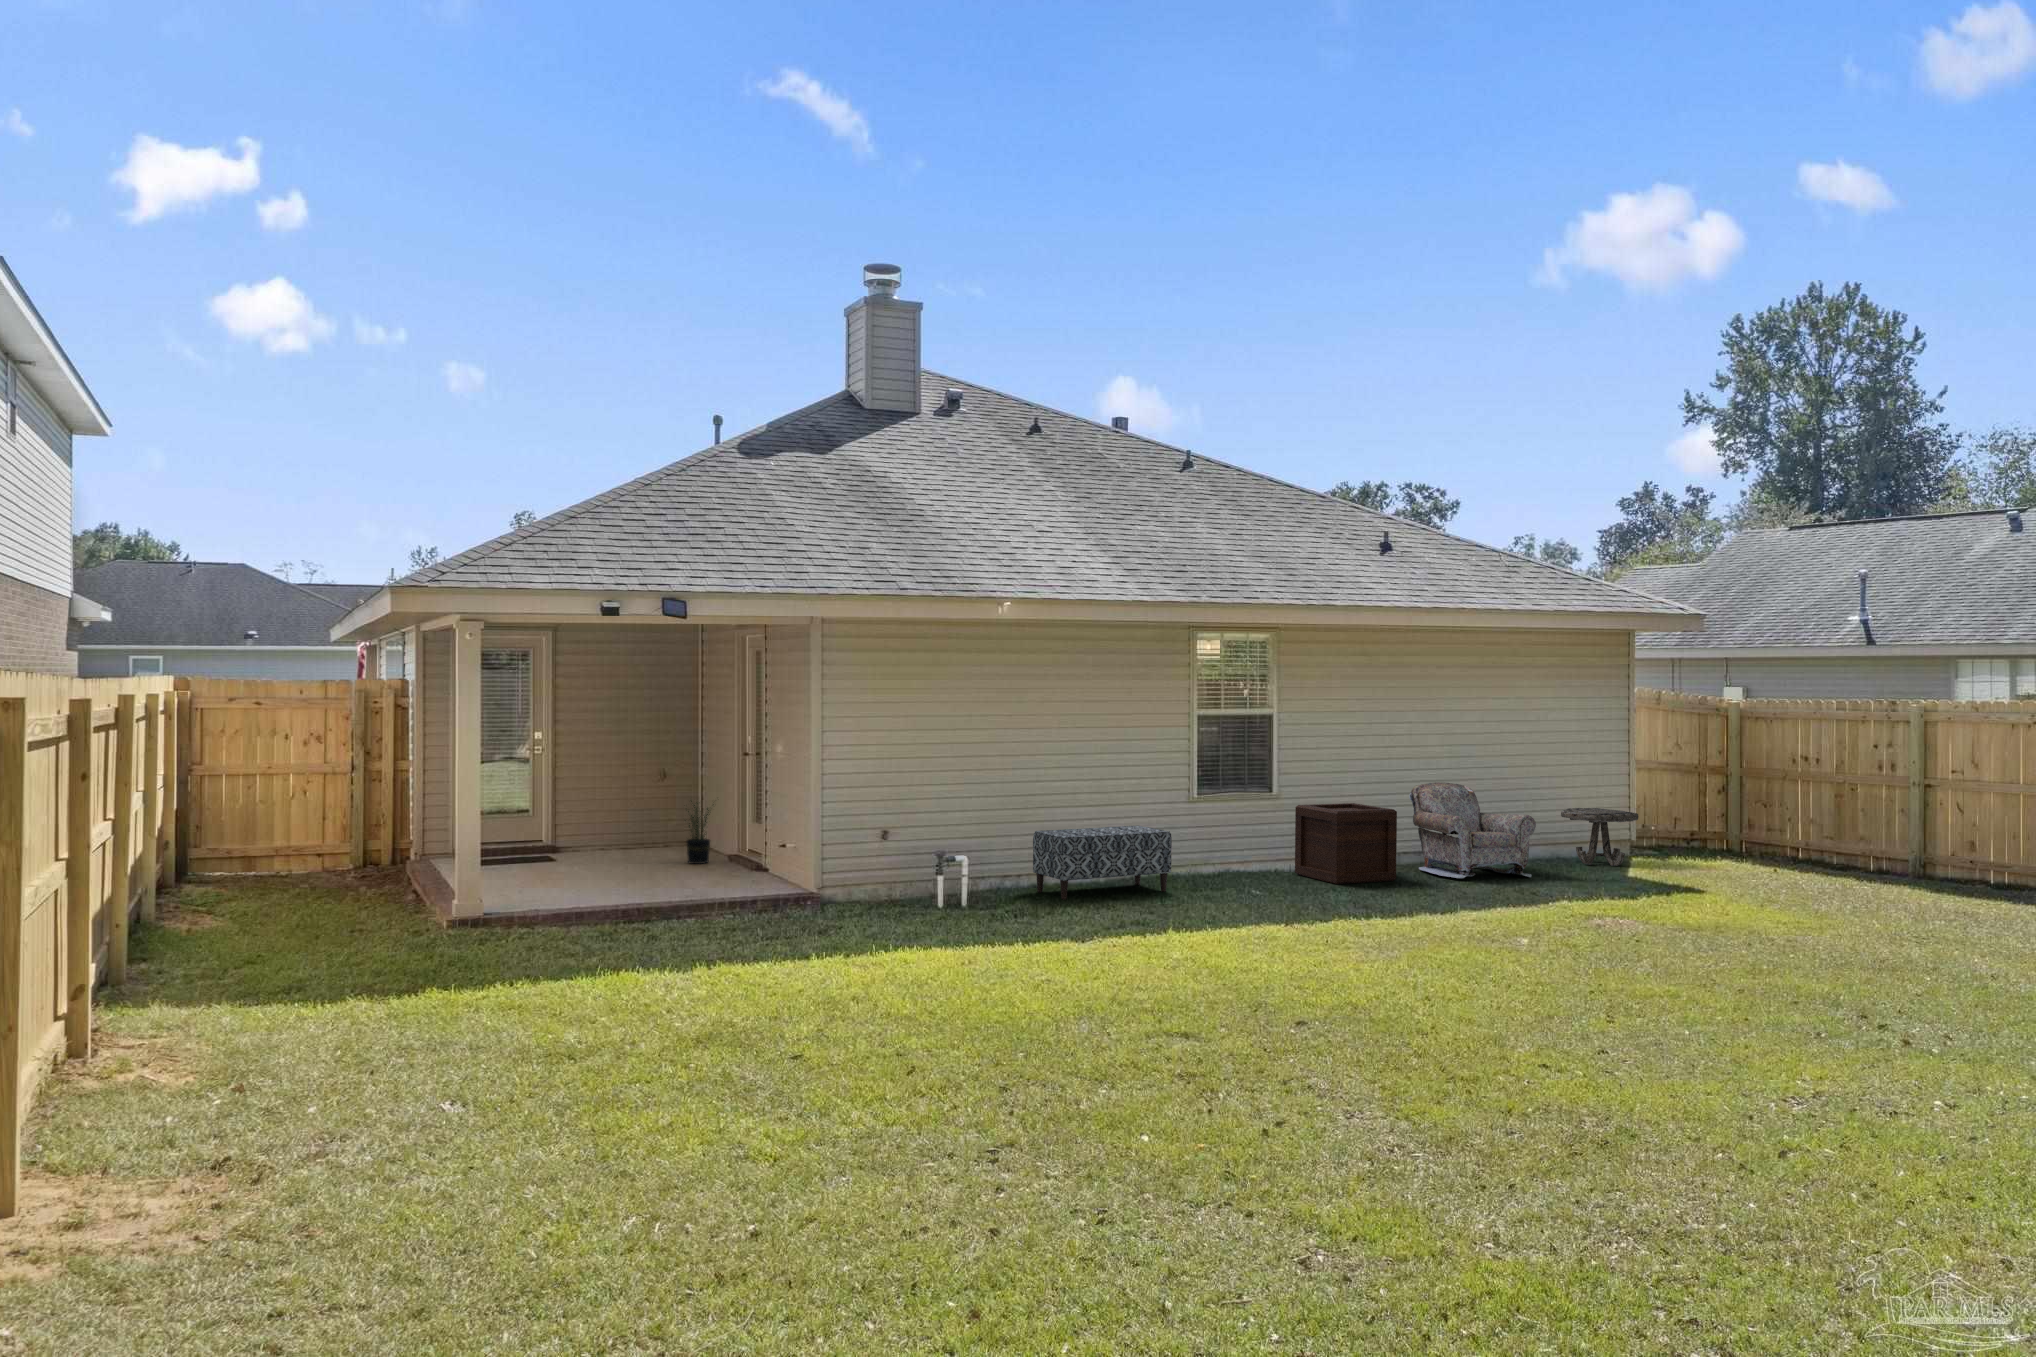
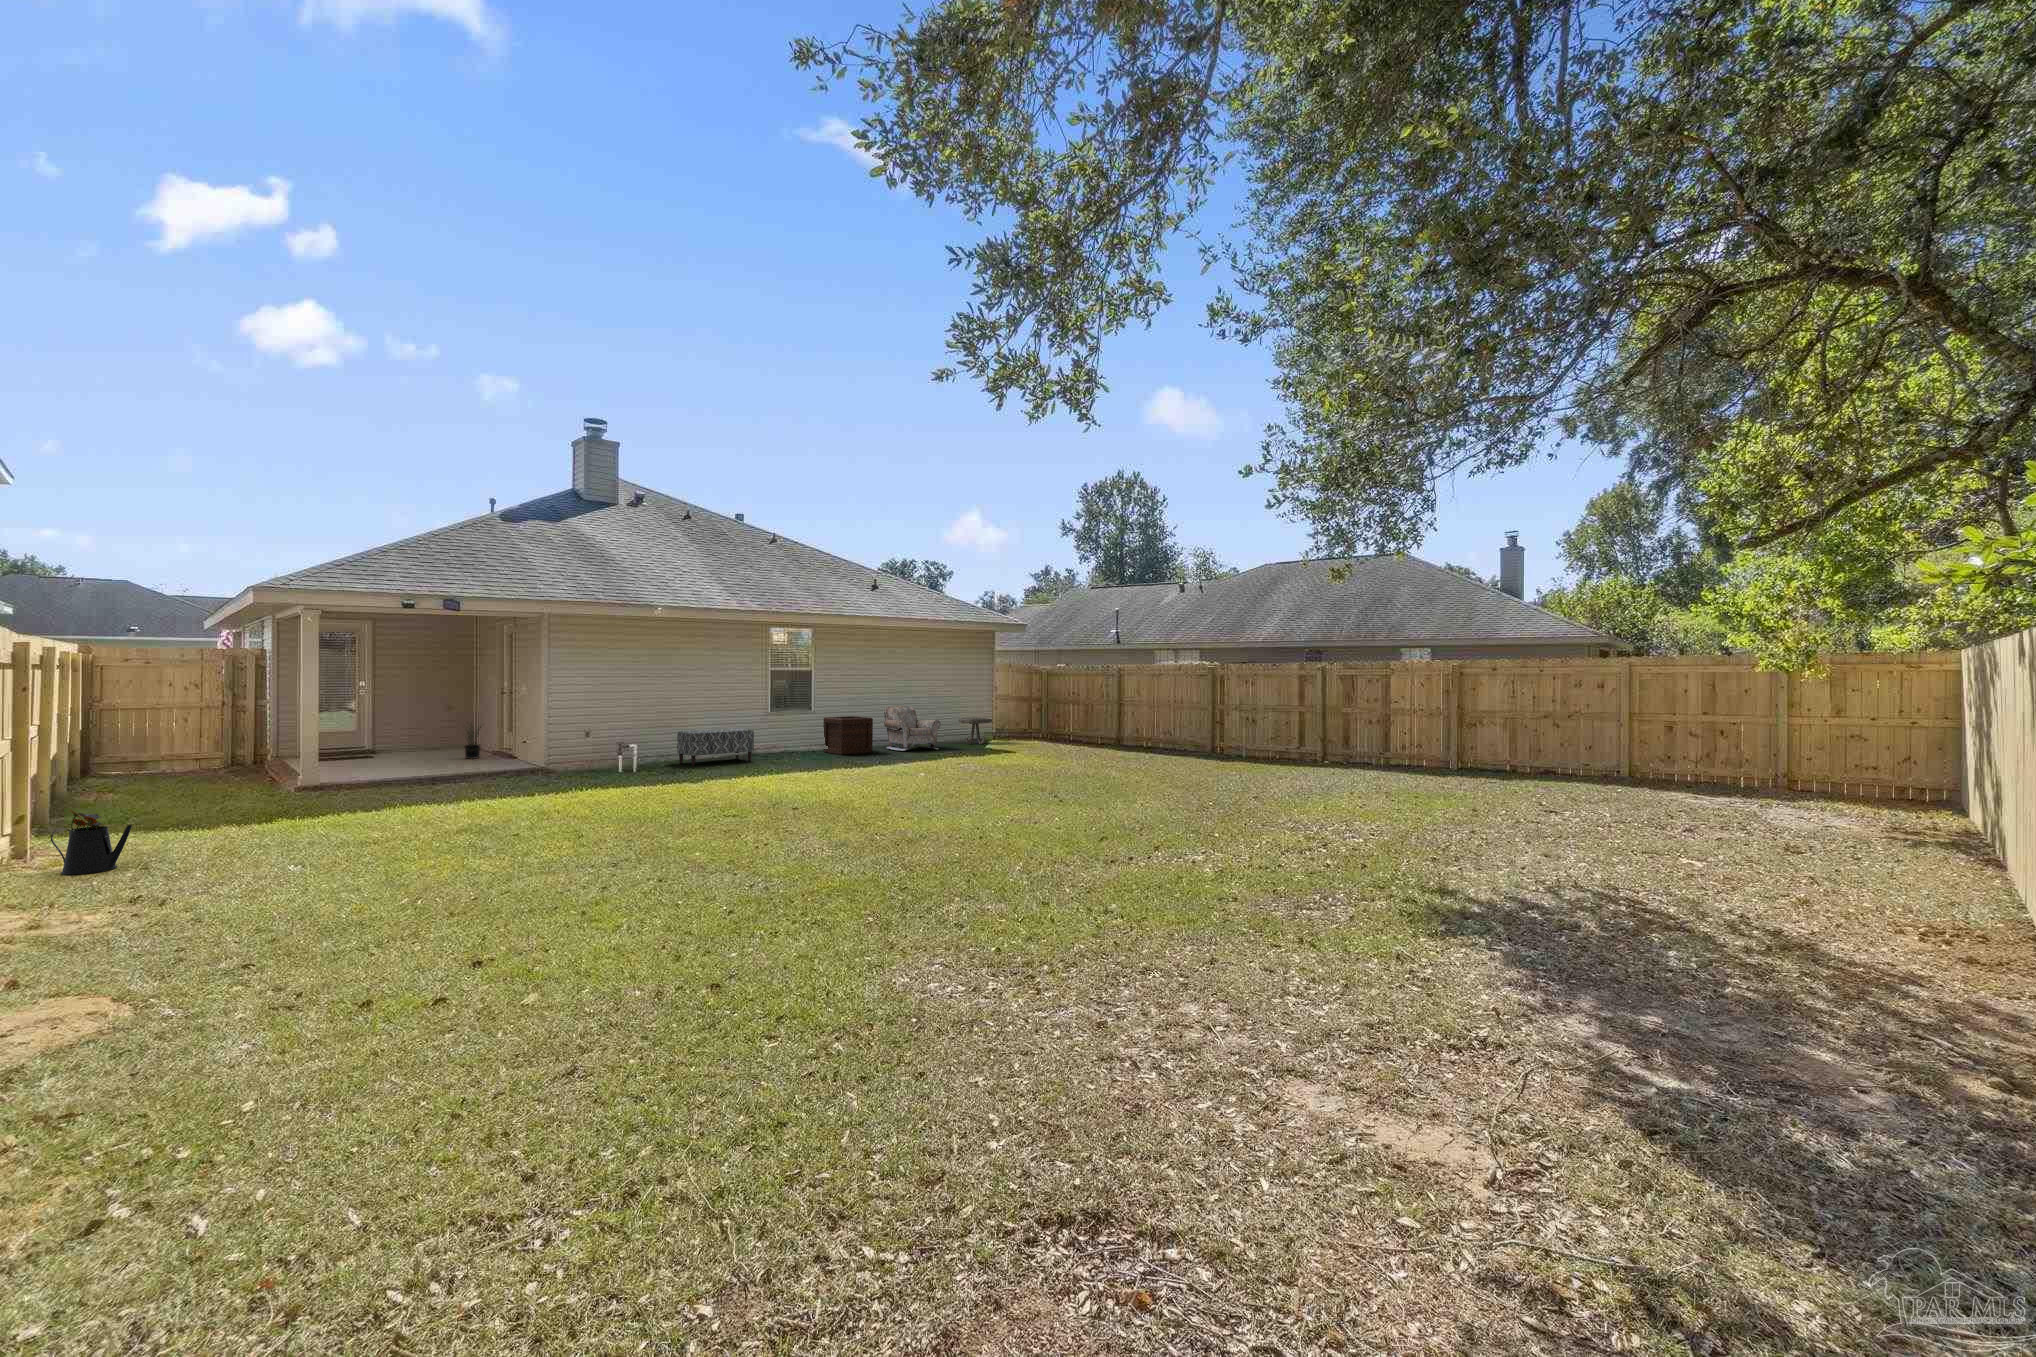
watering can: none [52,999,167,1127] -> present [51,810,132,875]

